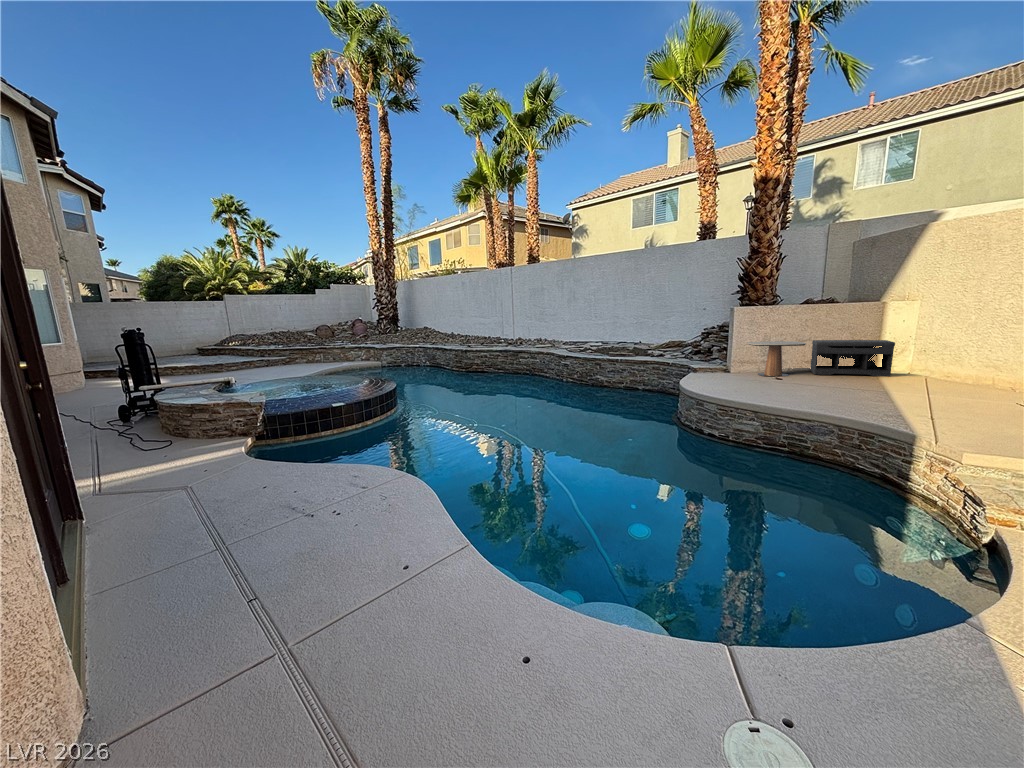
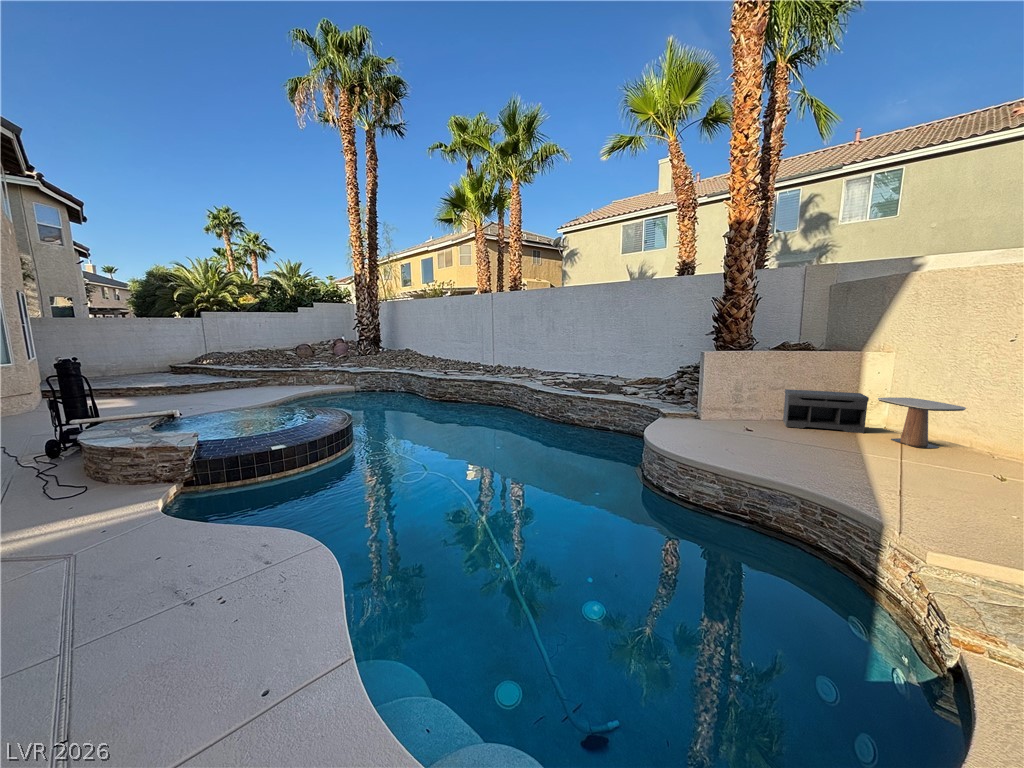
side table: present [747,341,806,376] -> present [878,397,966,448]

